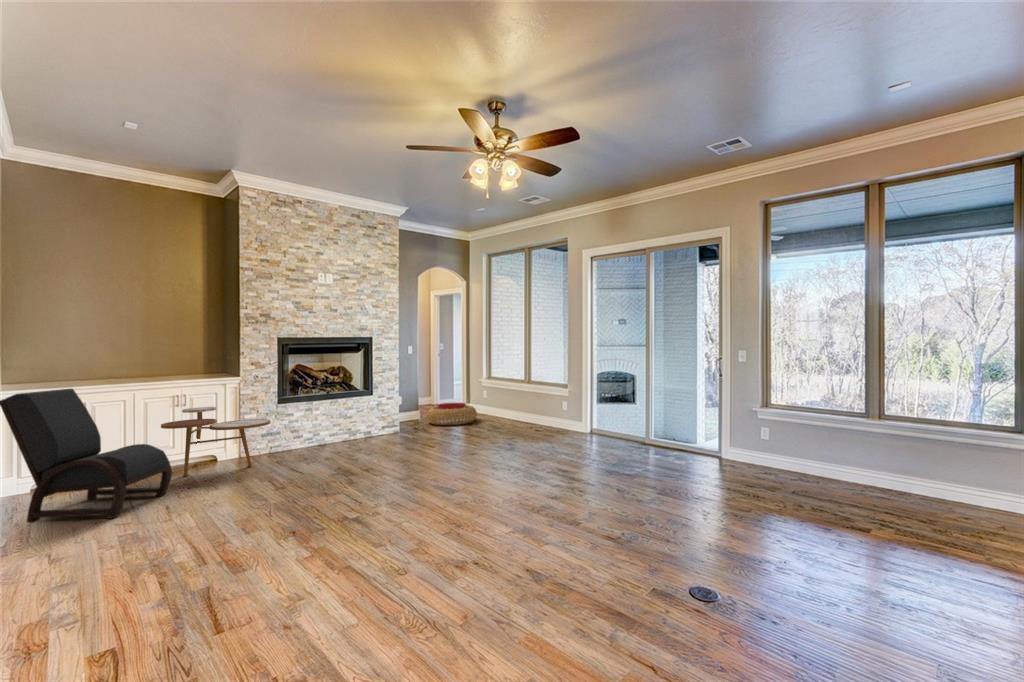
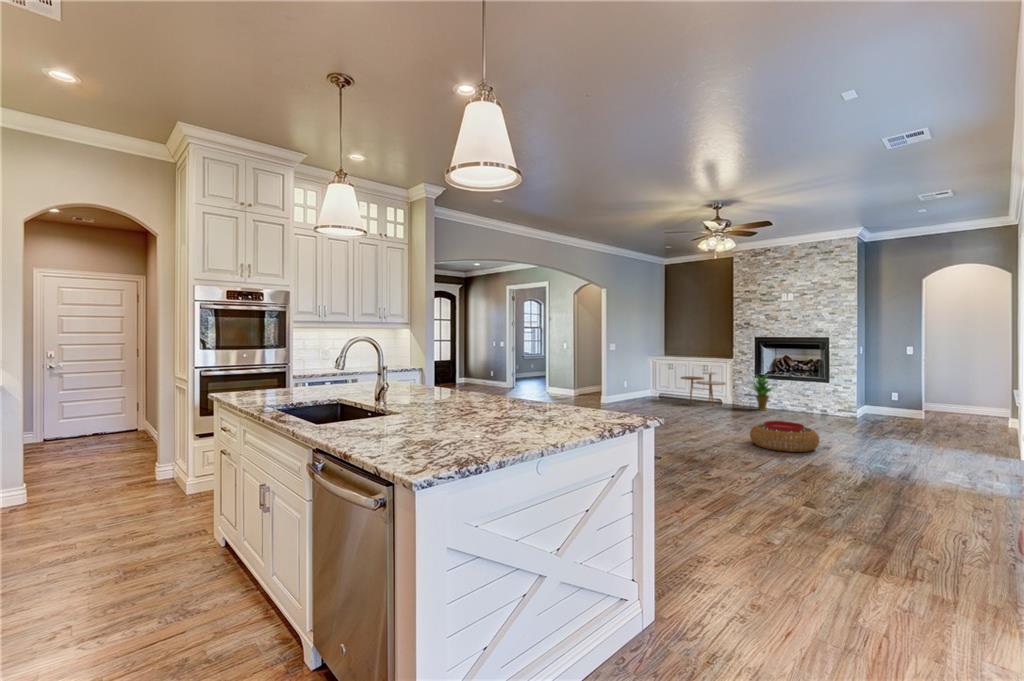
lounge chair: present [0,389,172,523] -> none [626,357,663,403]
potted plant: none [291,393,337,452] -> present [753,375,773,411]
pouf: present [427,403,477,425] -> present [750,421,820,452]

